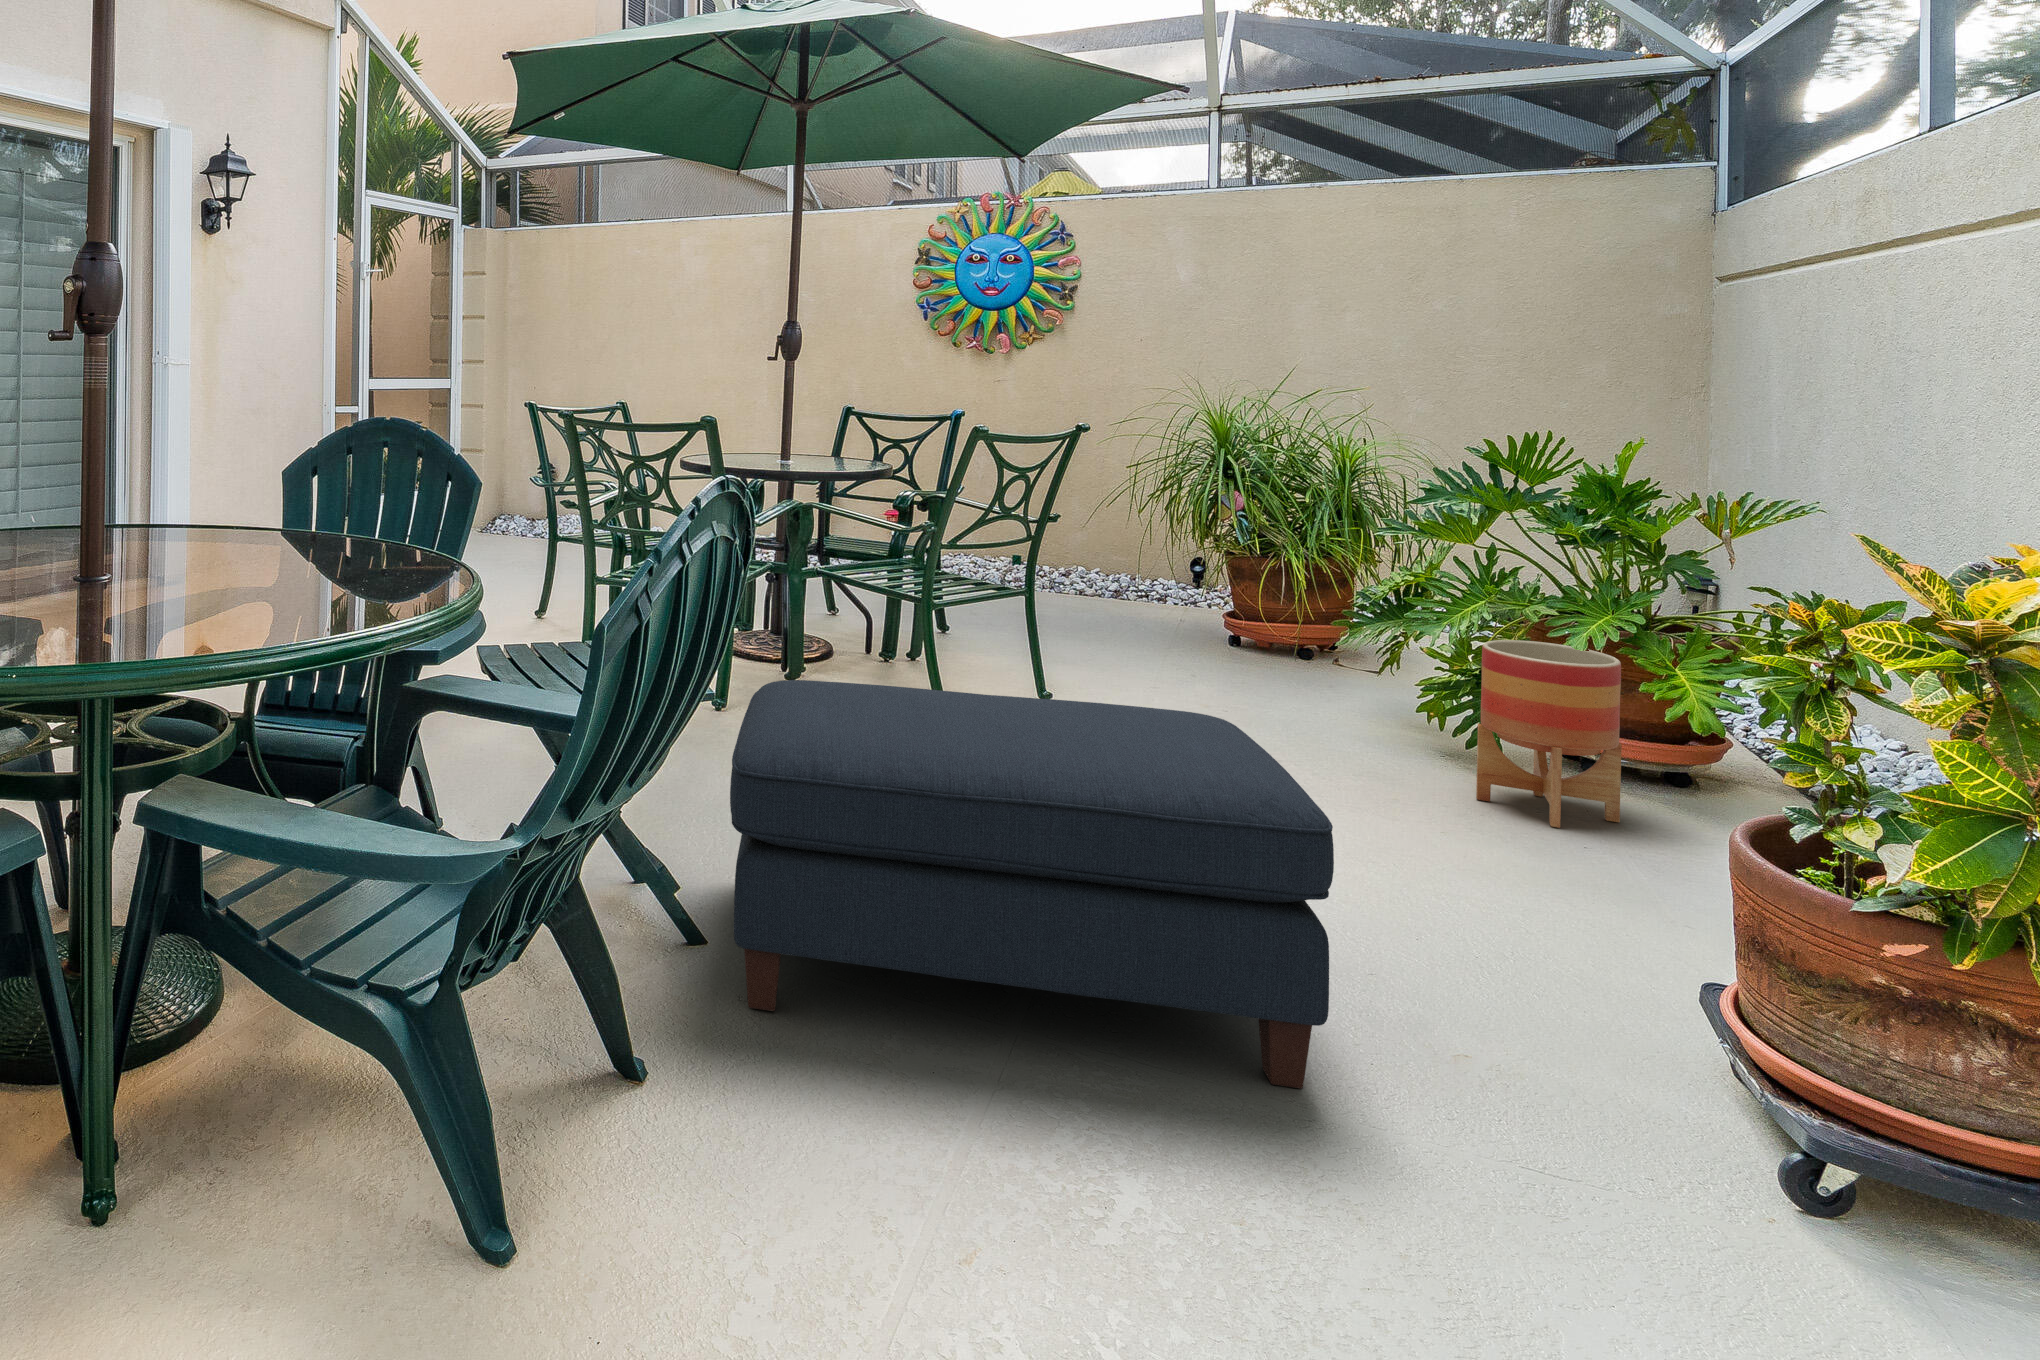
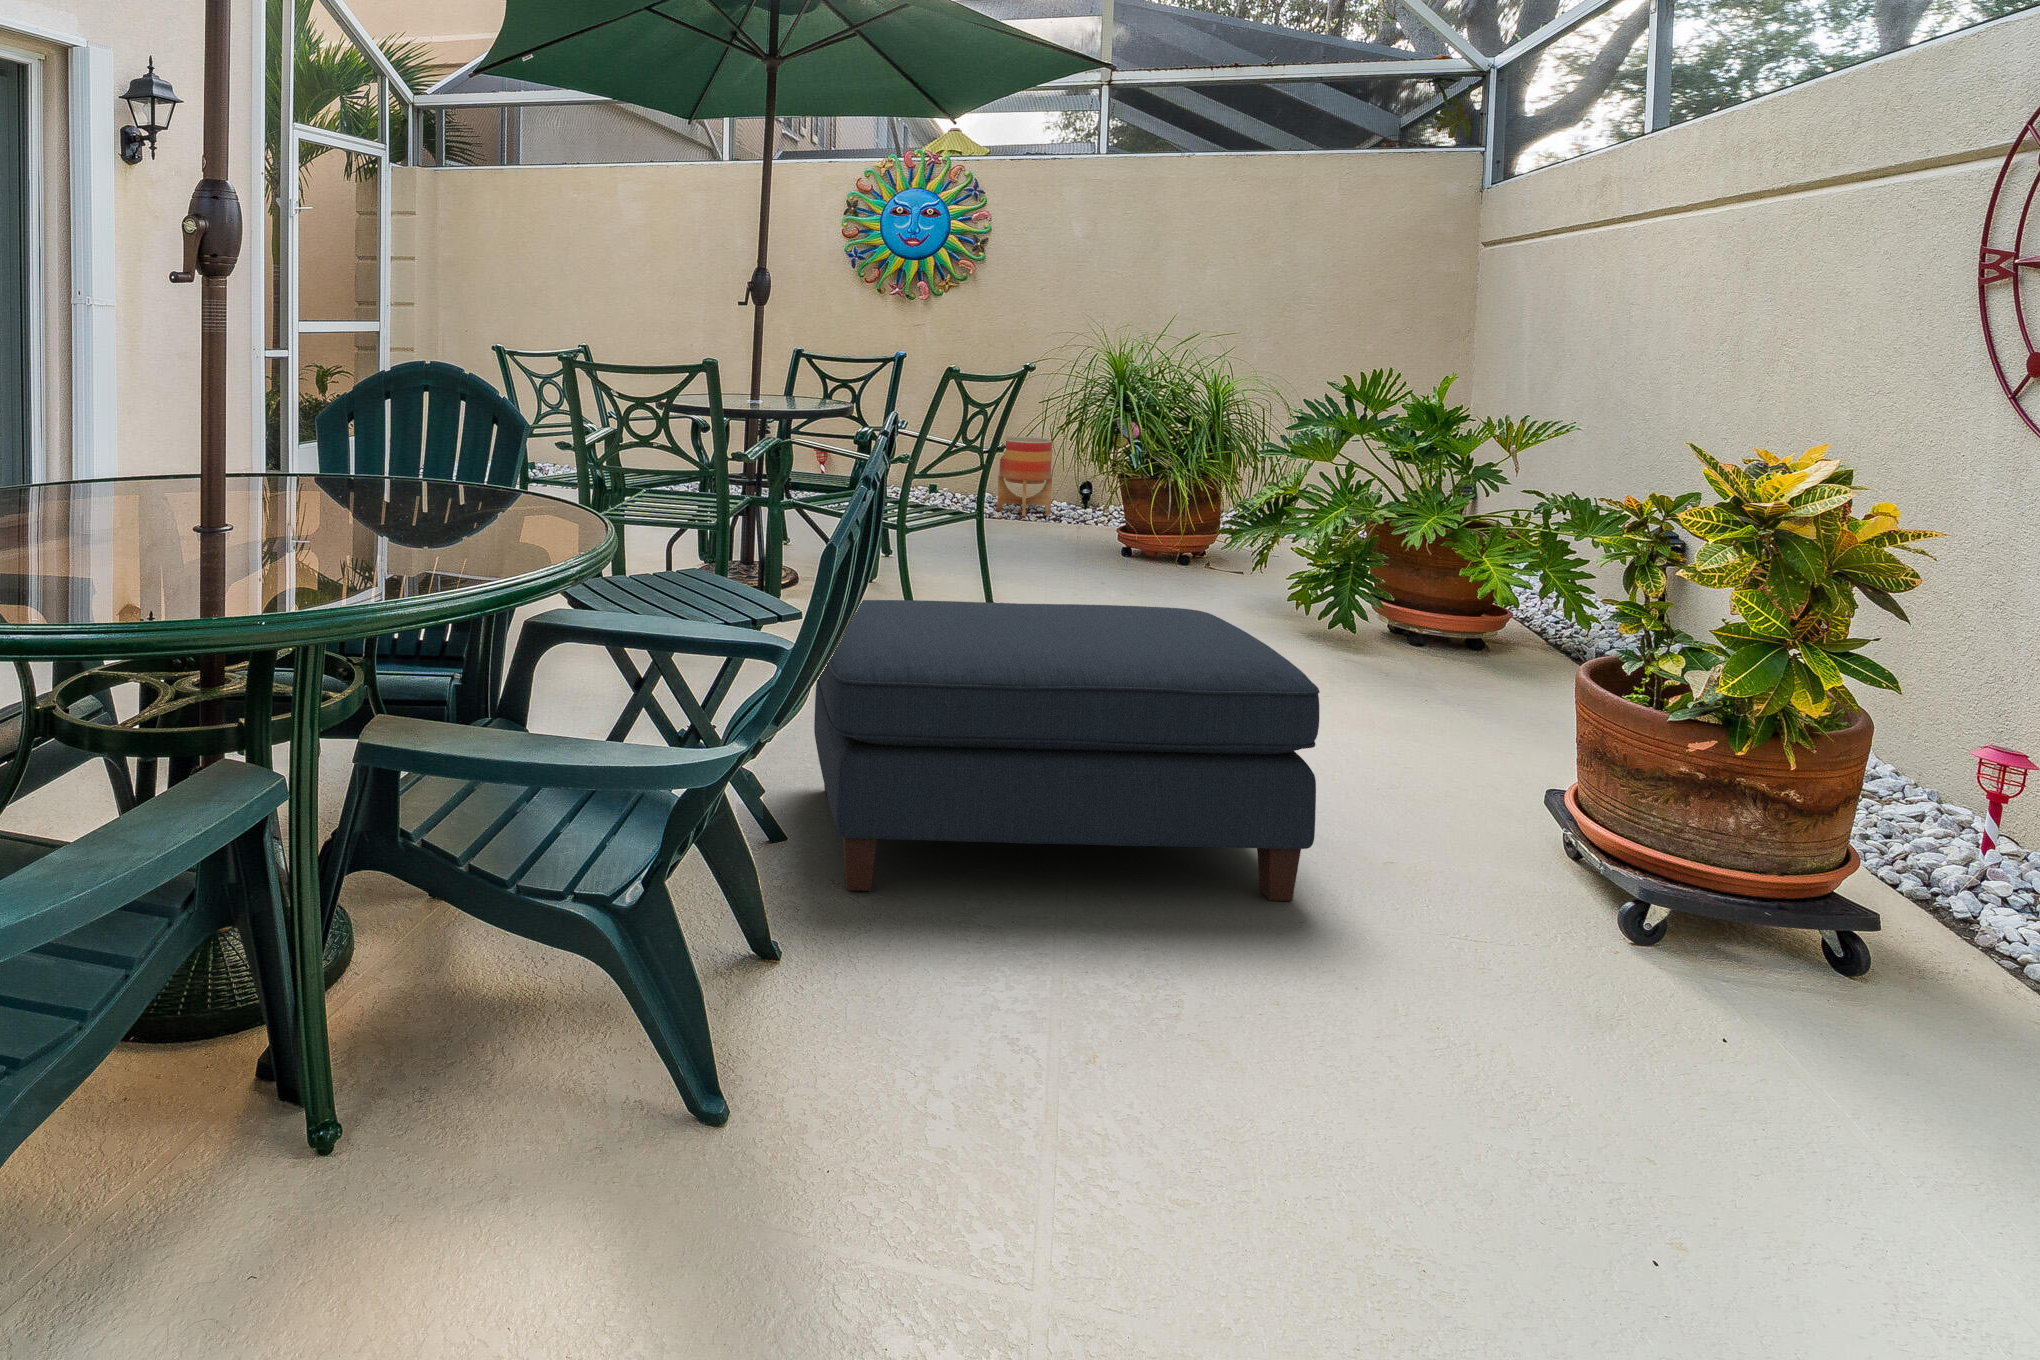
planter: present [1476,640,1622,828] -> present [997,437,1052,516]

